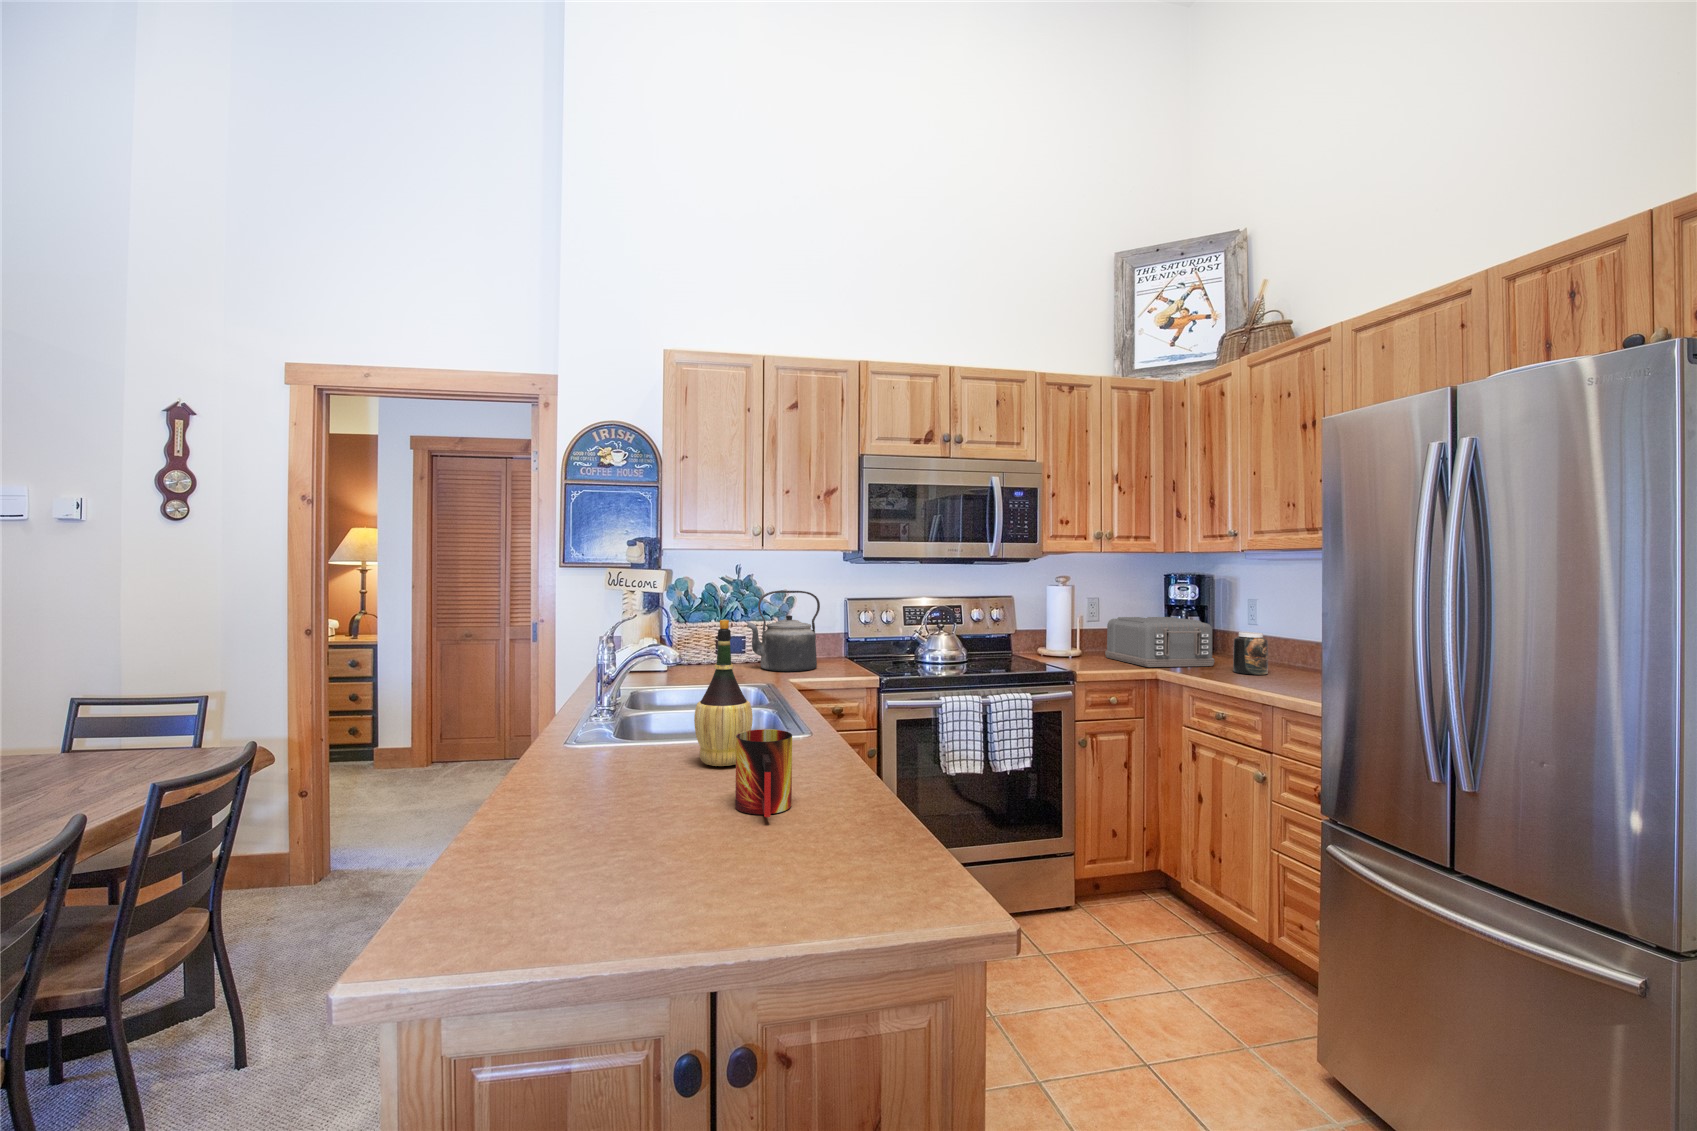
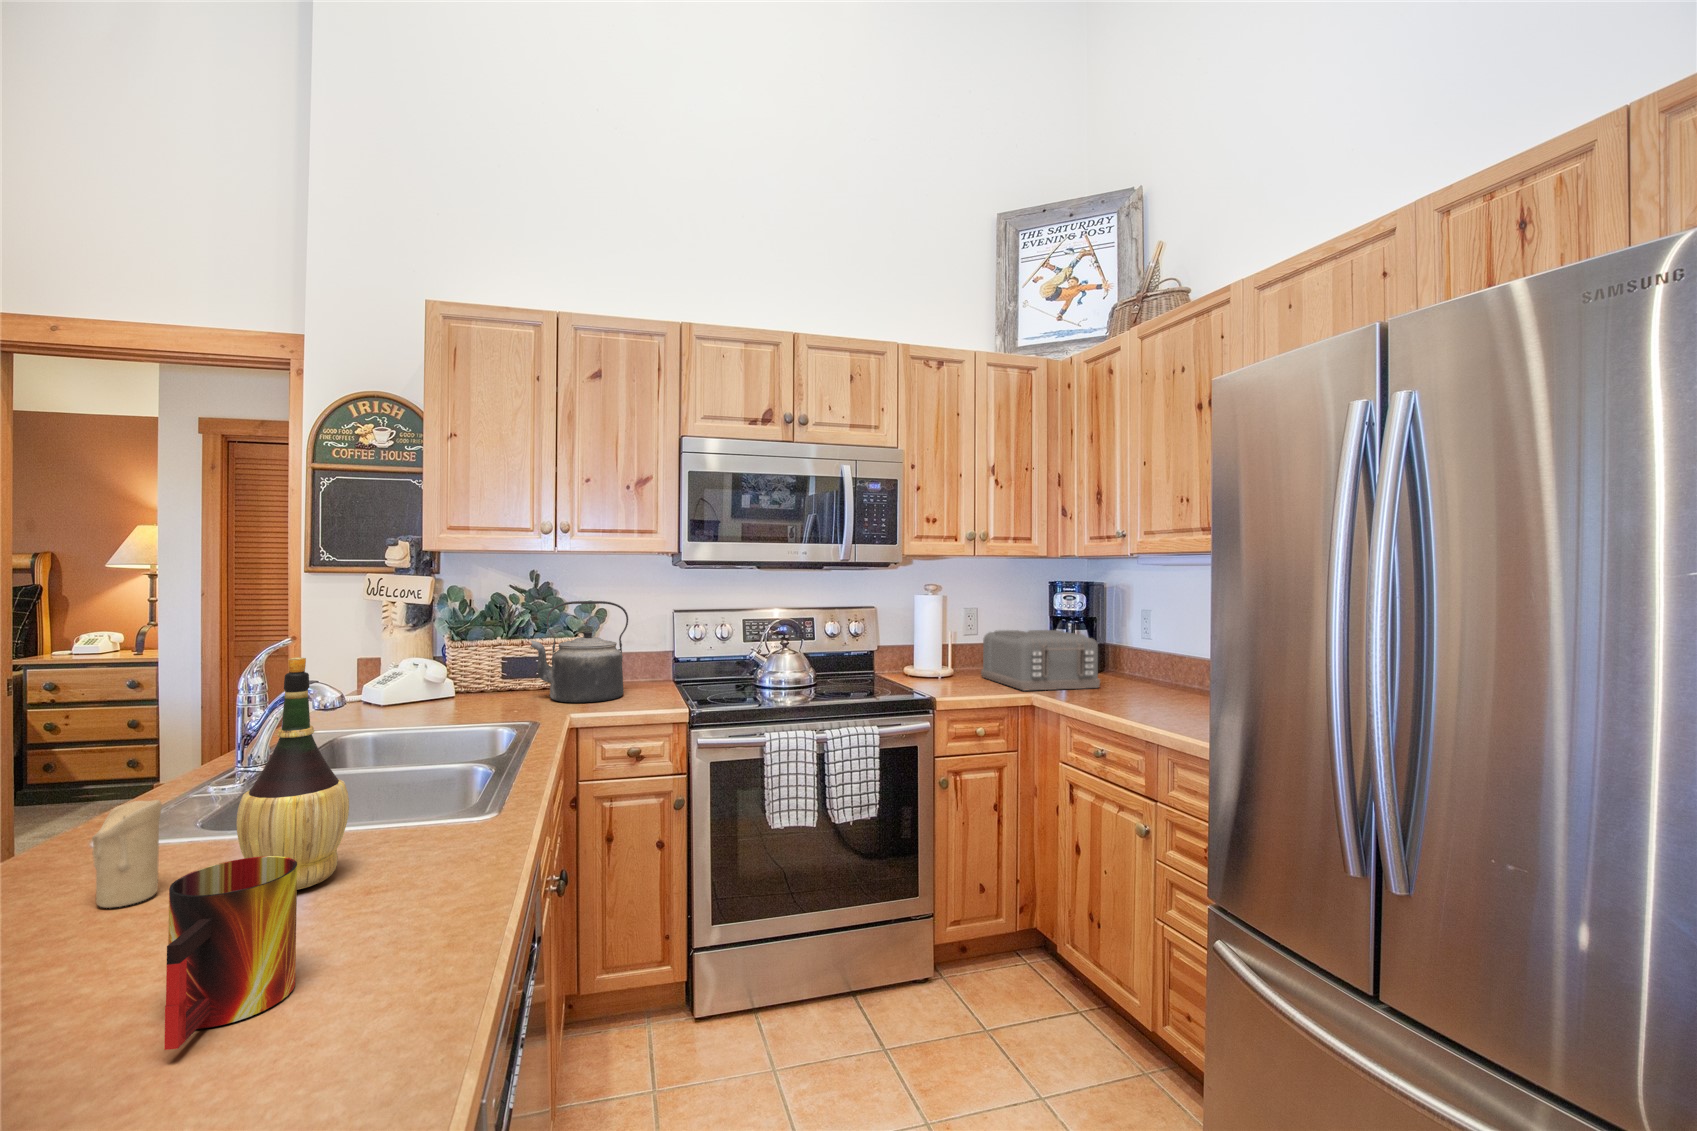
jar: present [1233,632,1268,675] -> none [1119,649,1158,700]
candle: none [618,707,650,770] -> present [92,800,161,908]

